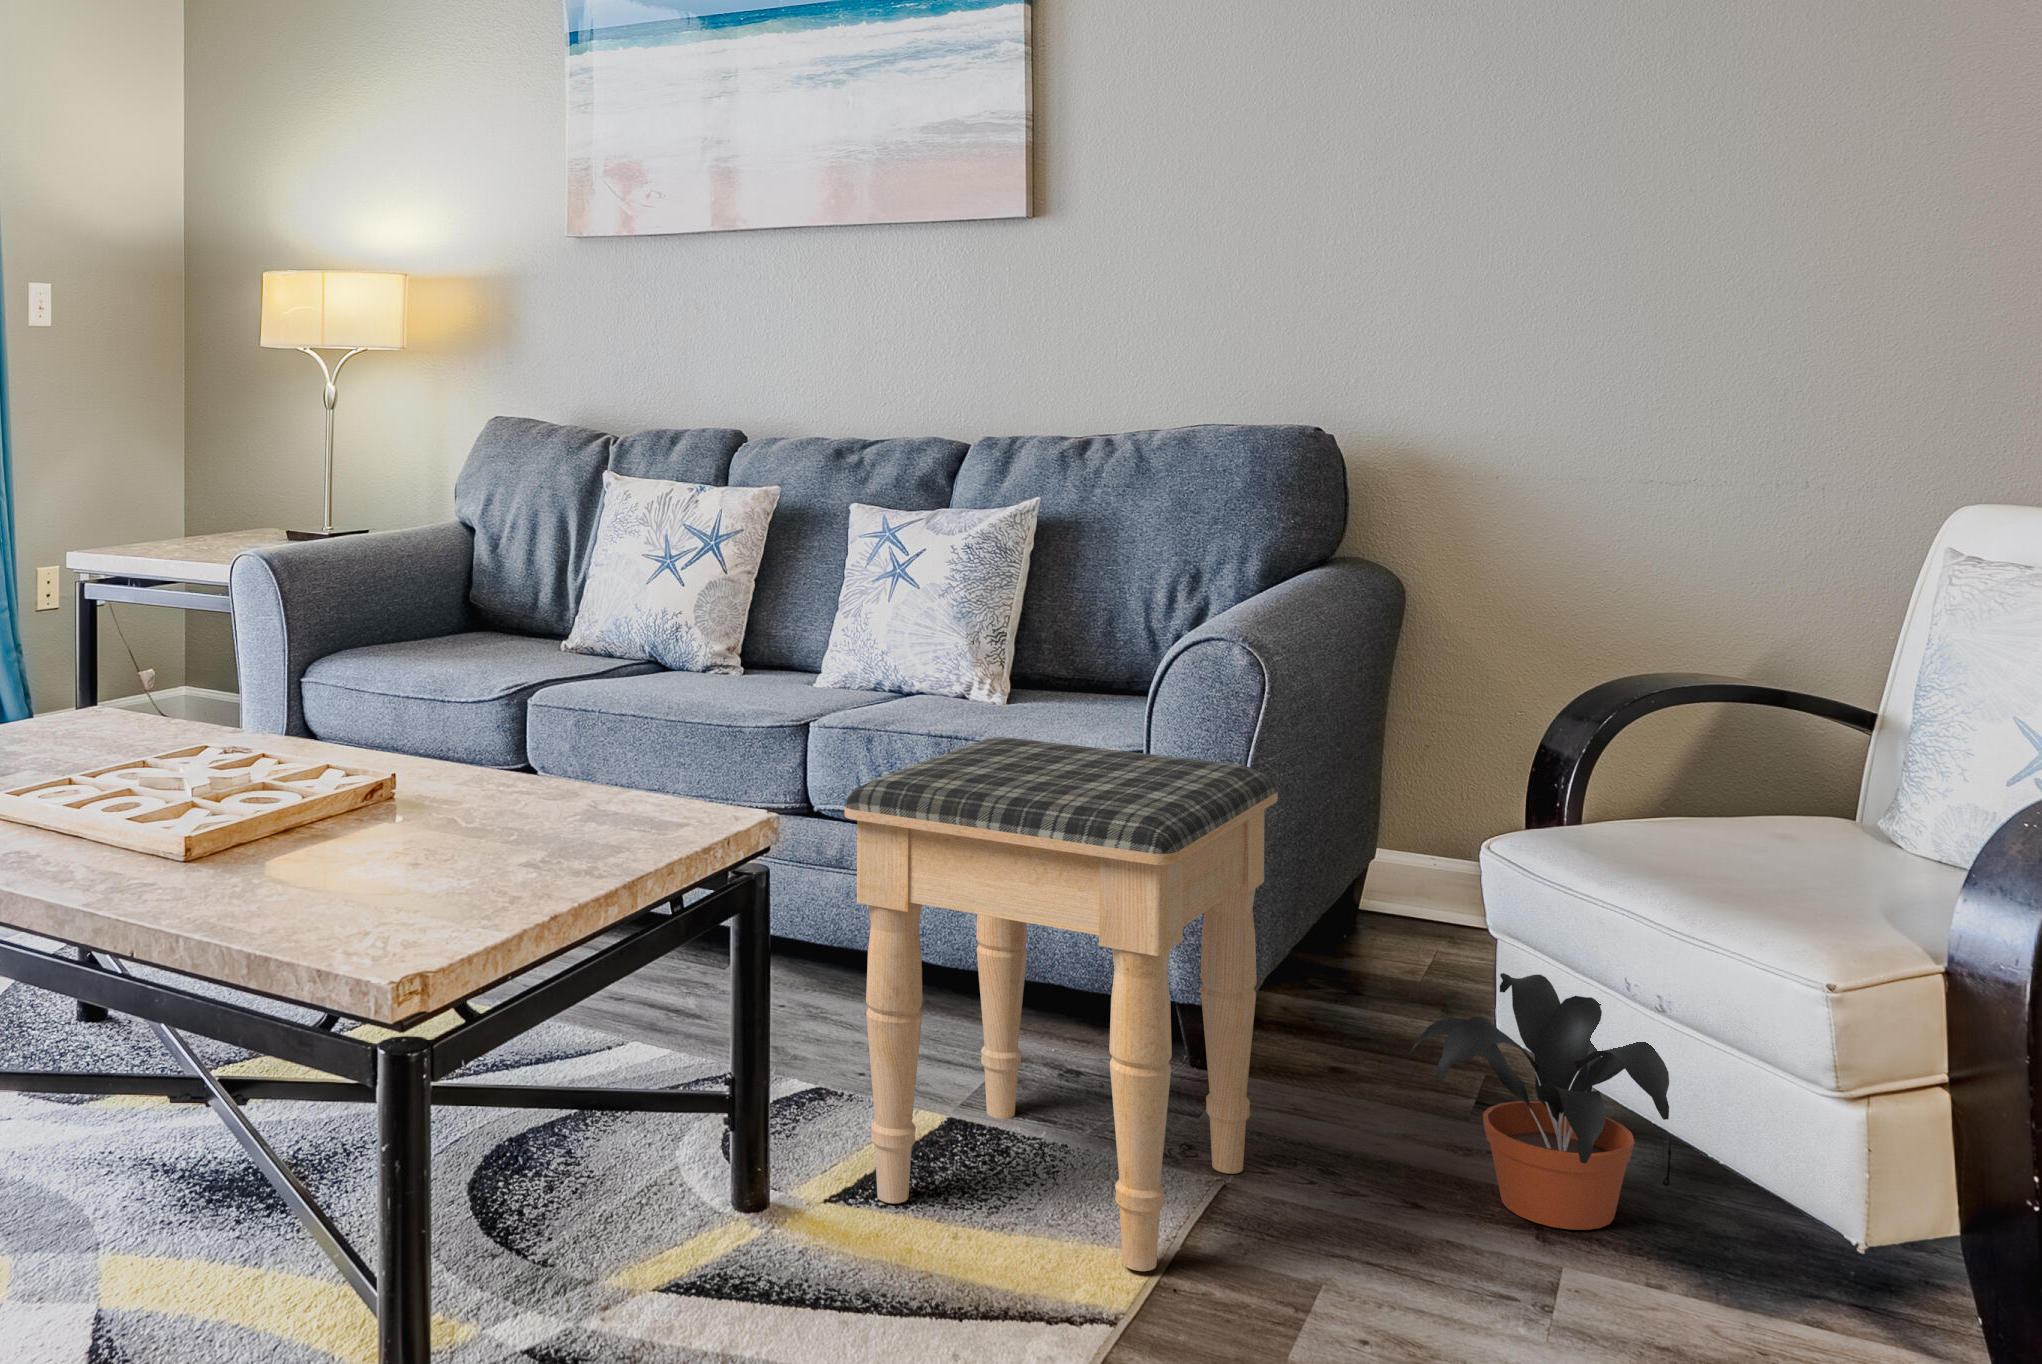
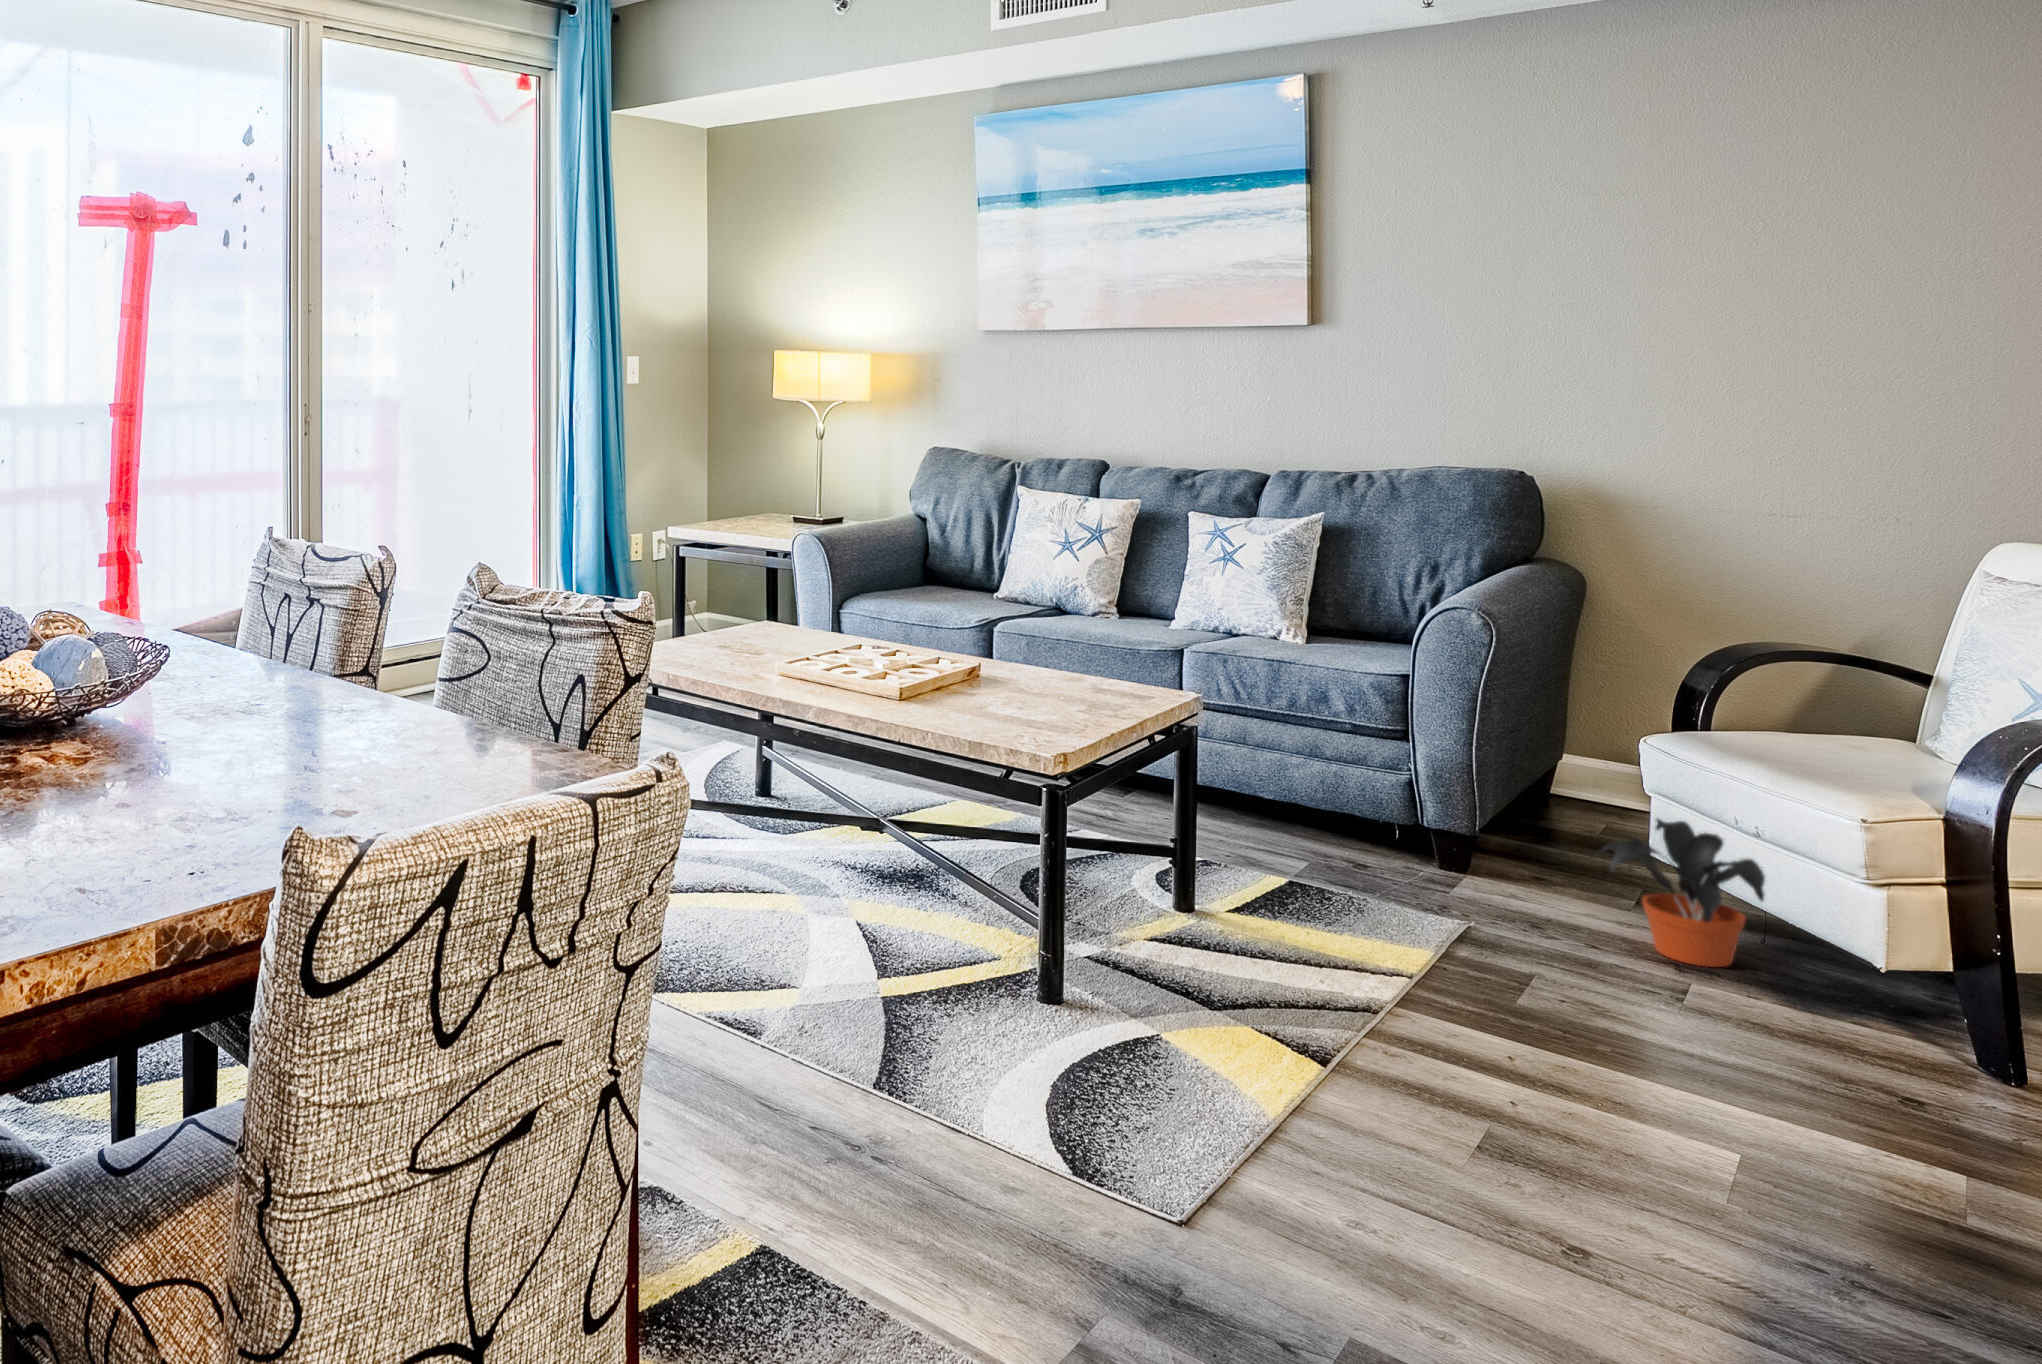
footstool: present [844,737,1278,1271] -> none [1233,663,1503,958]

